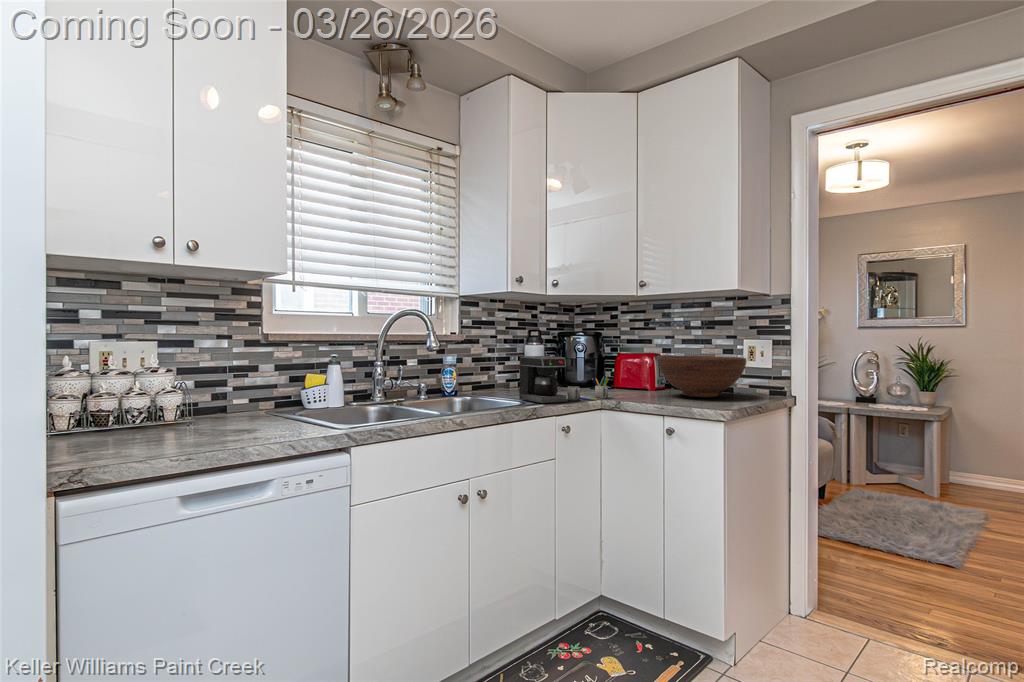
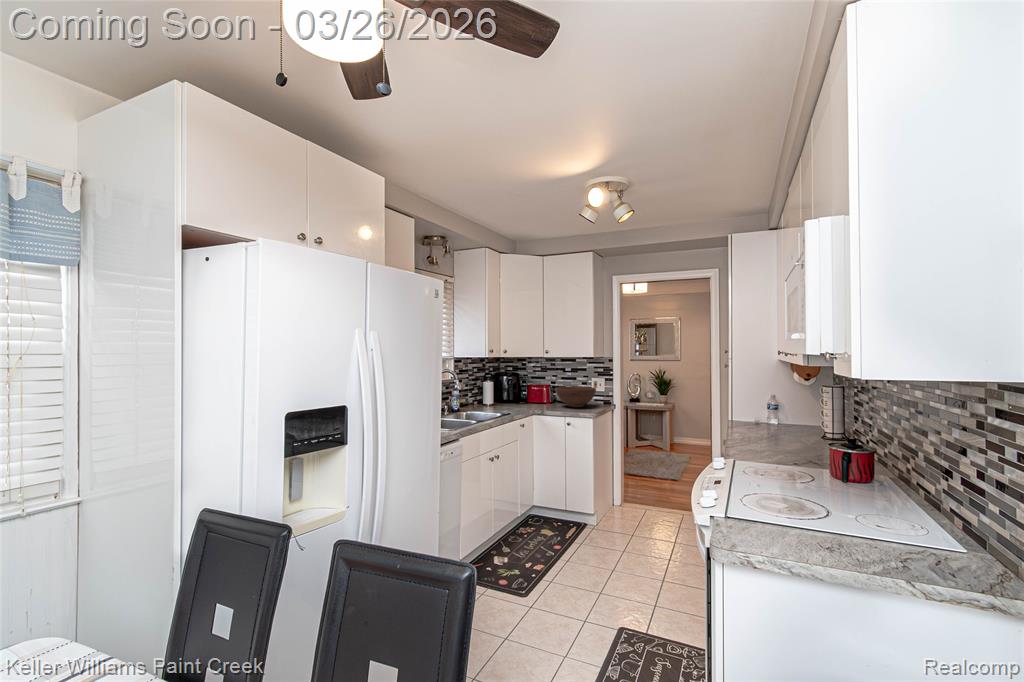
coffee maker: present [519,356,609,403] -> none [496,390,536,414]

